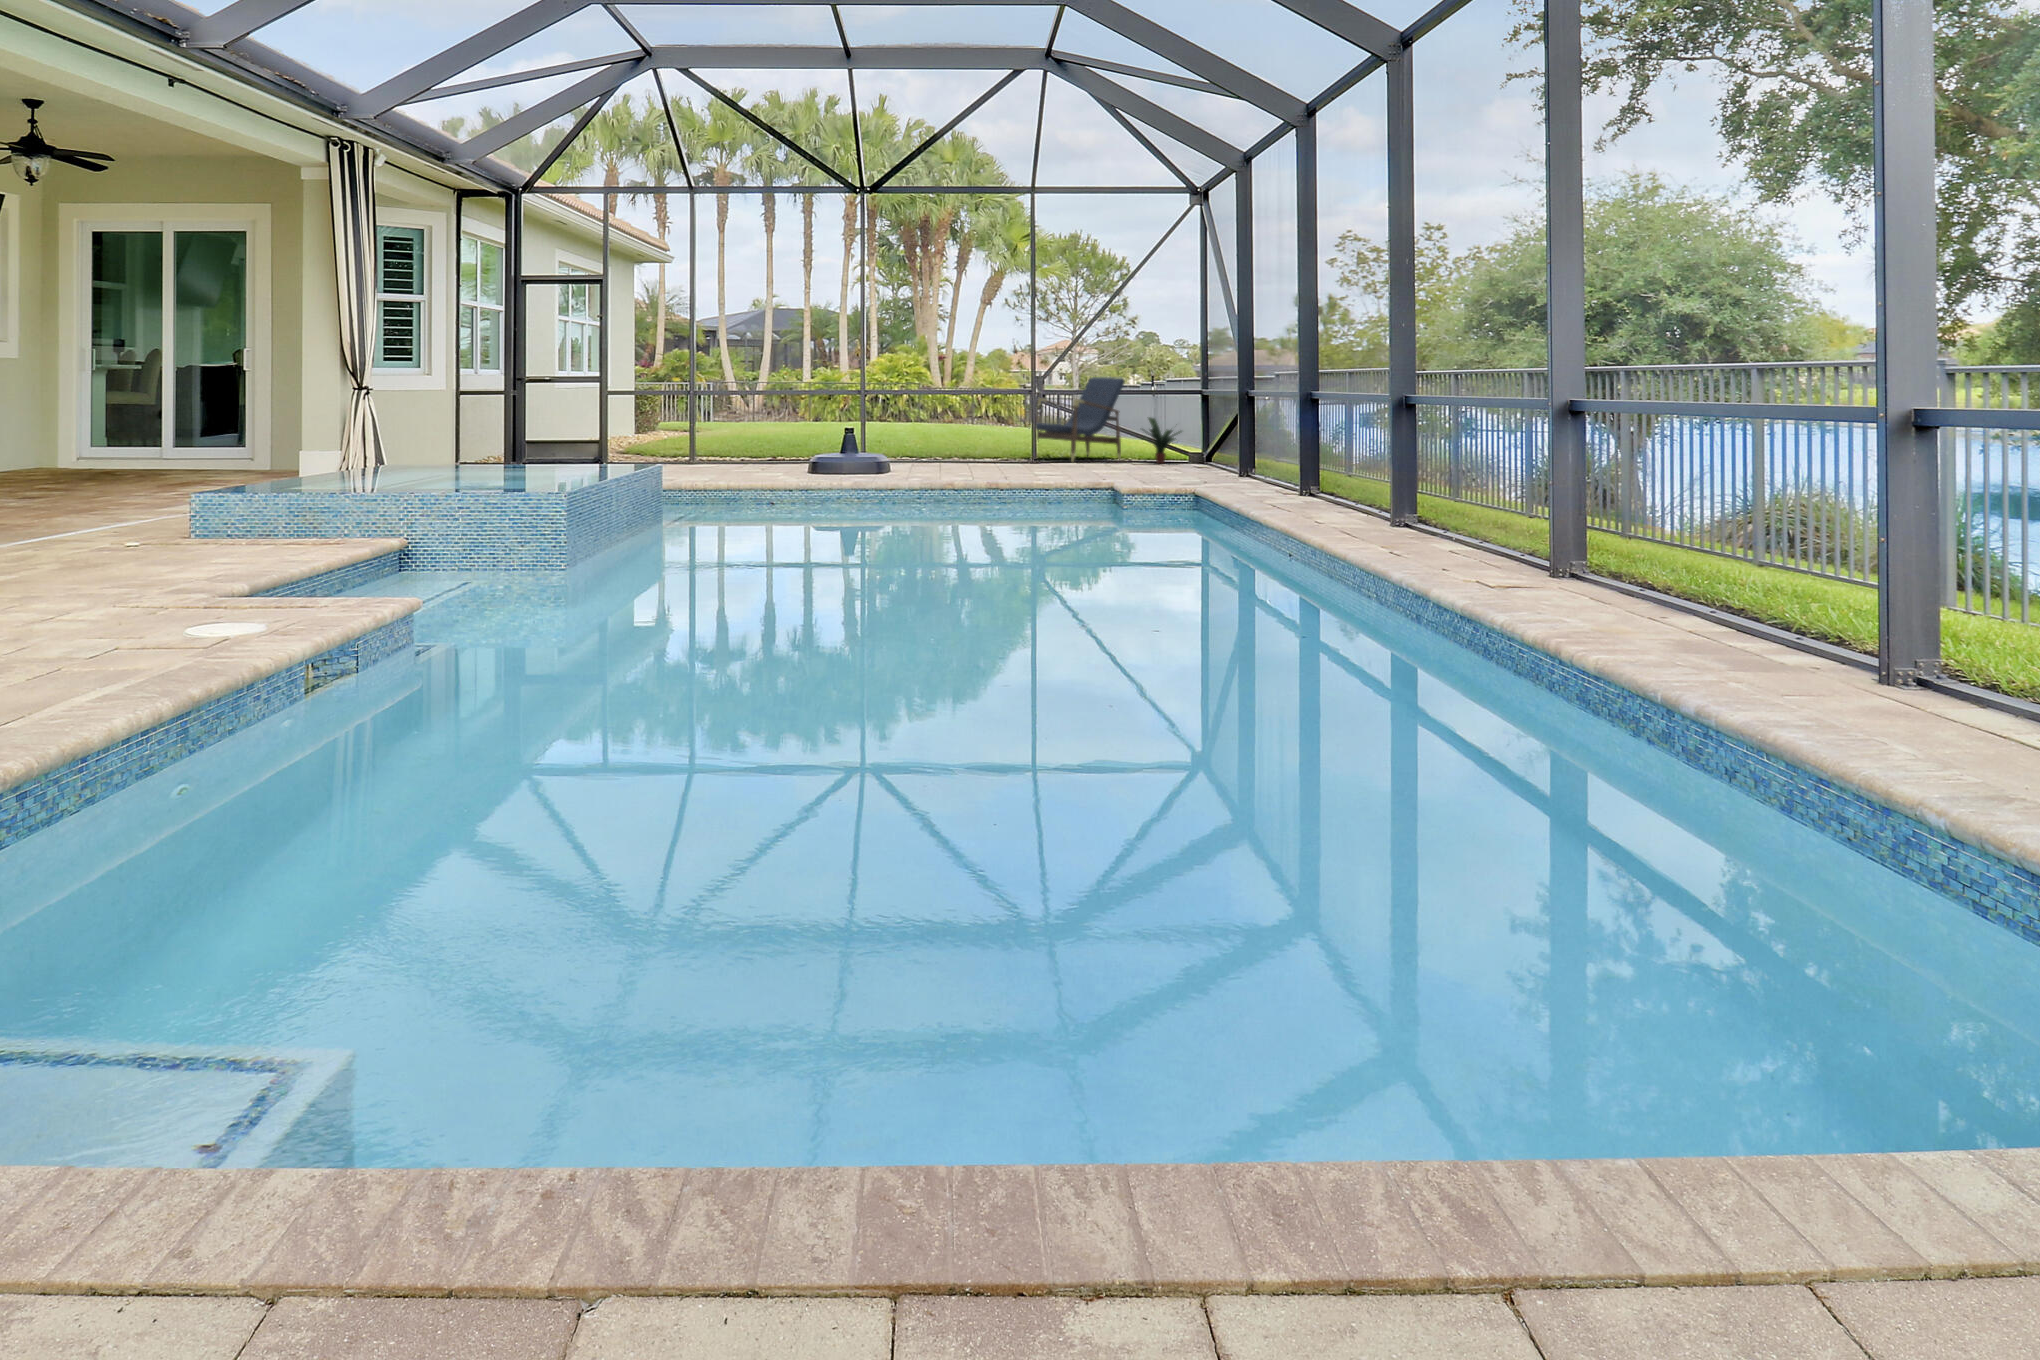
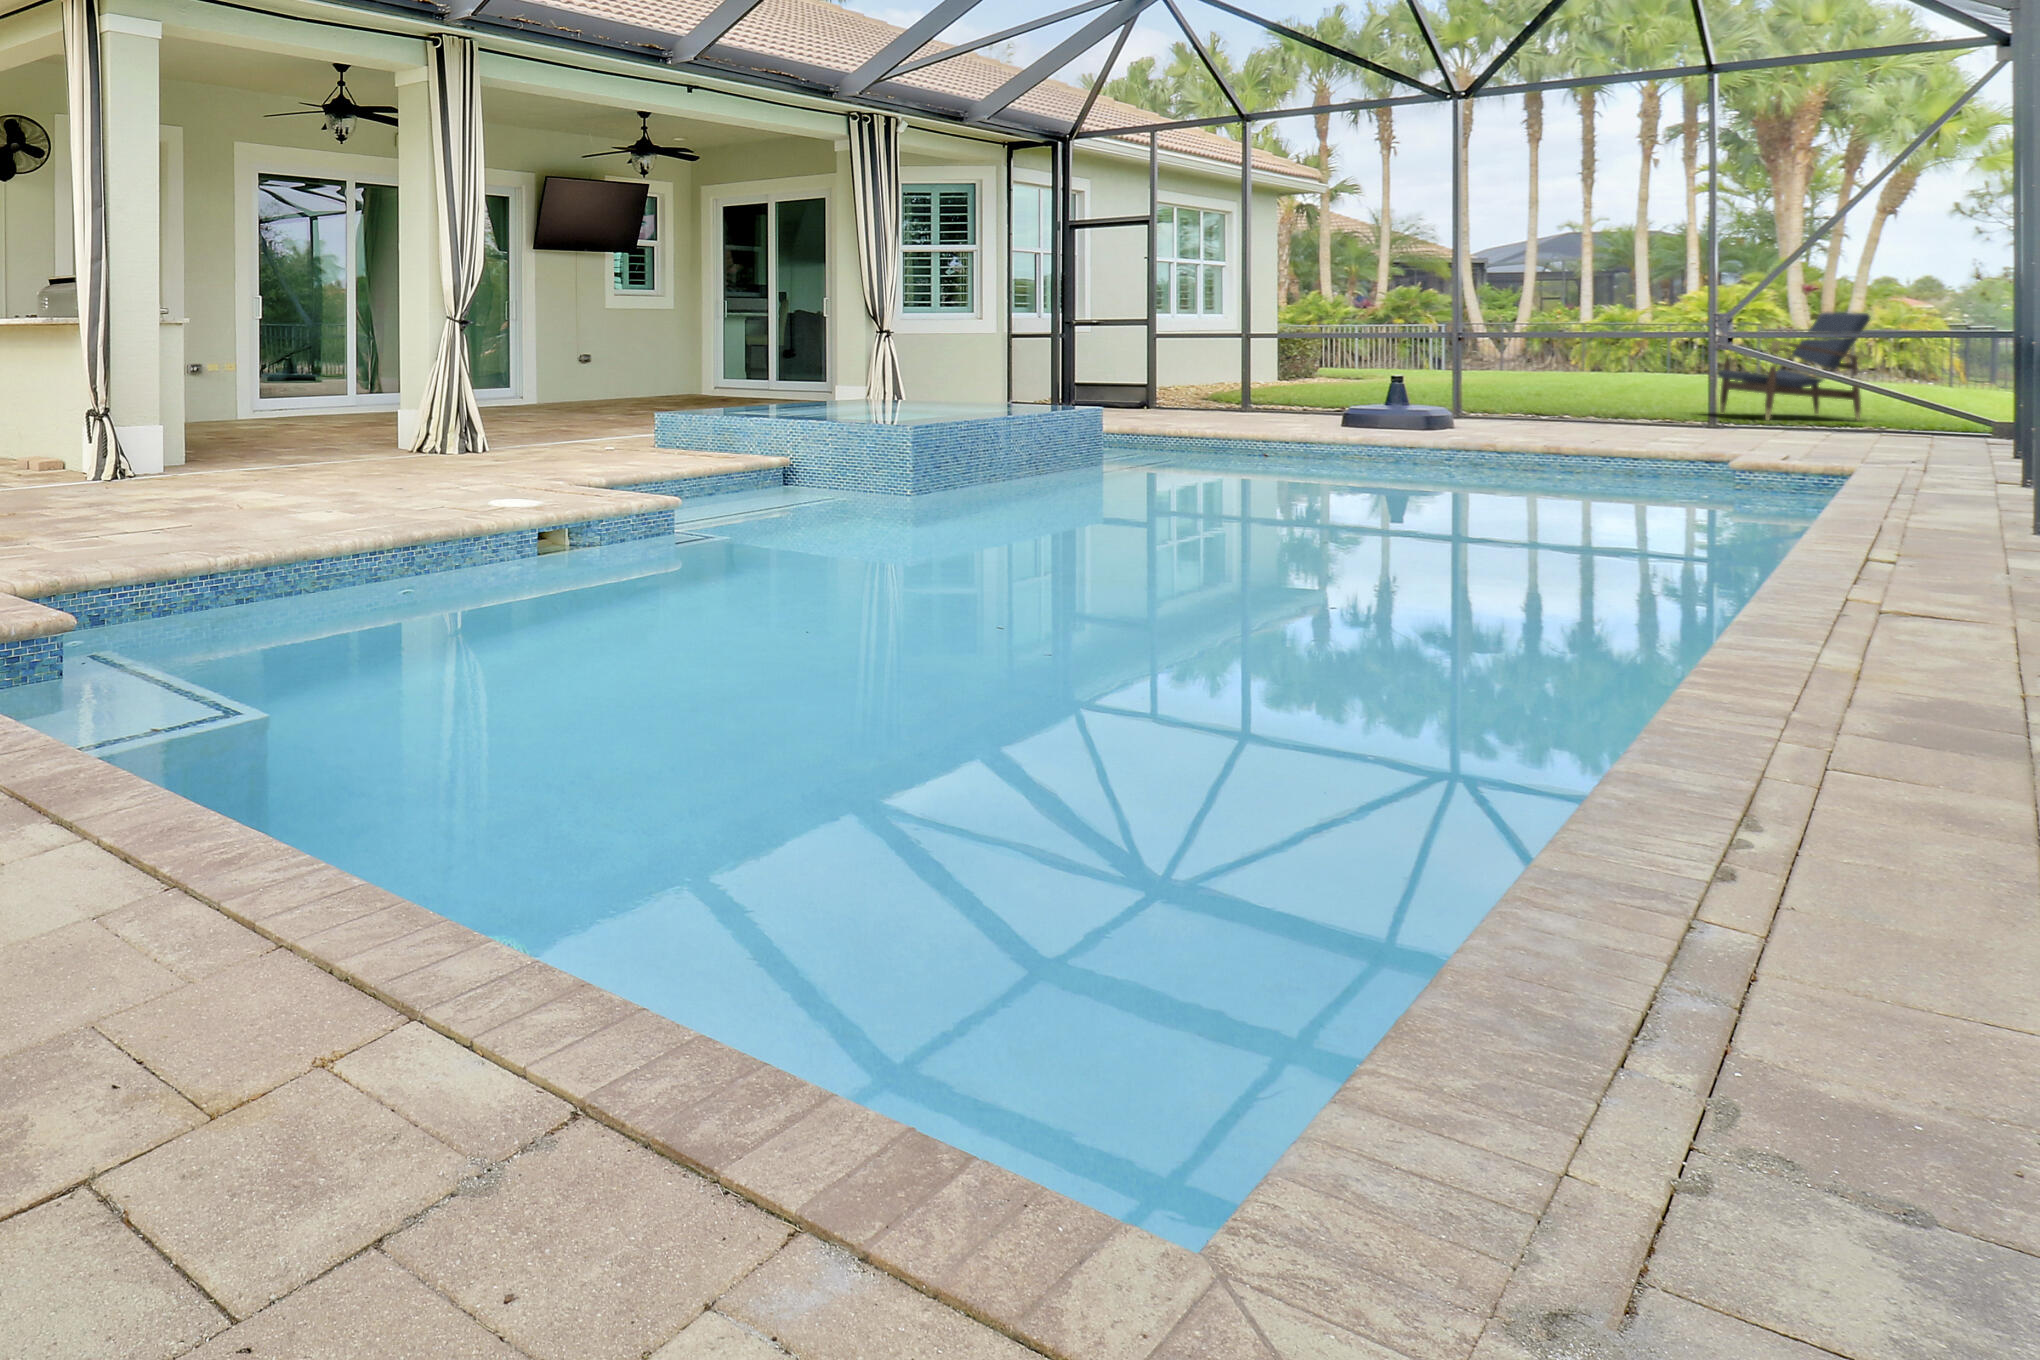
potted plant: present [1142,417,1181,464] -> none [1885,365,1964,427]

